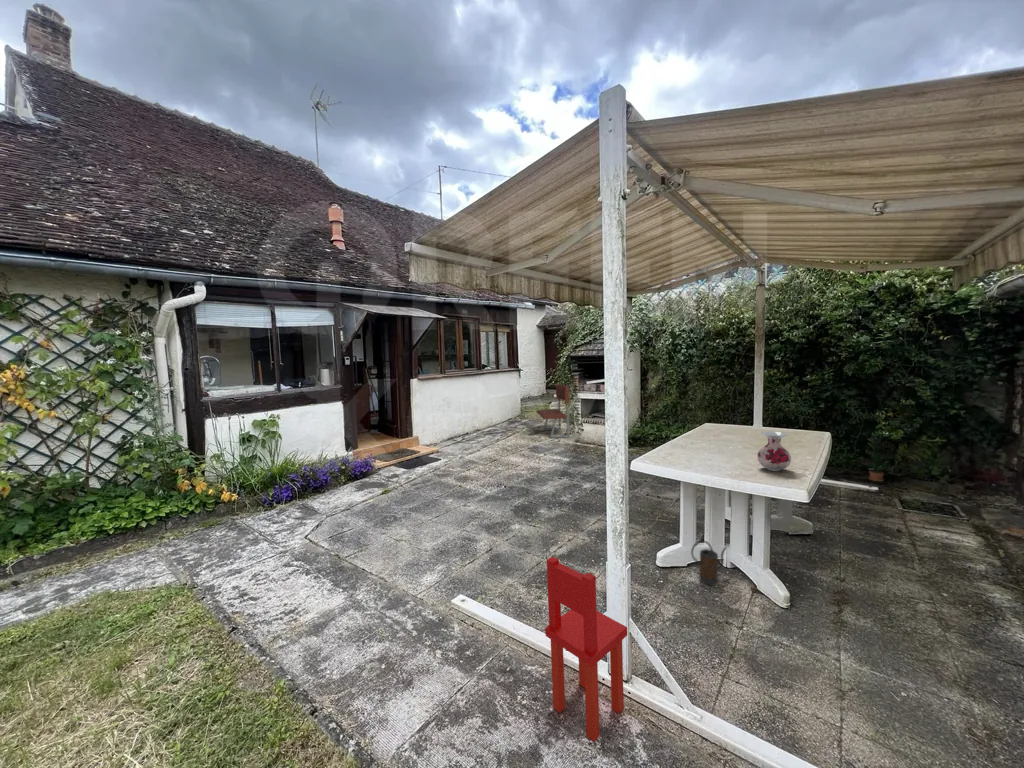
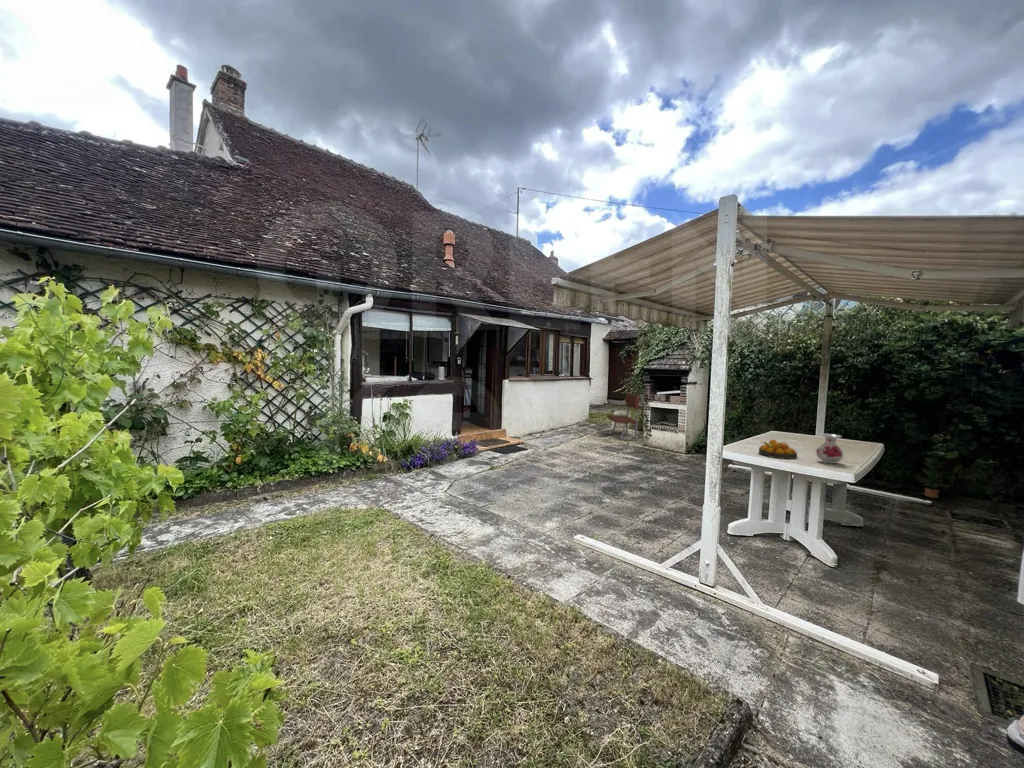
fruit bowl: none [688,442,735,469] -> present [759,440,797,459]
watering can: present [691,541,726,586] -> none [758,514,787,549]
chair: present [545,557,627,742] -> none [662,496,718,613]

